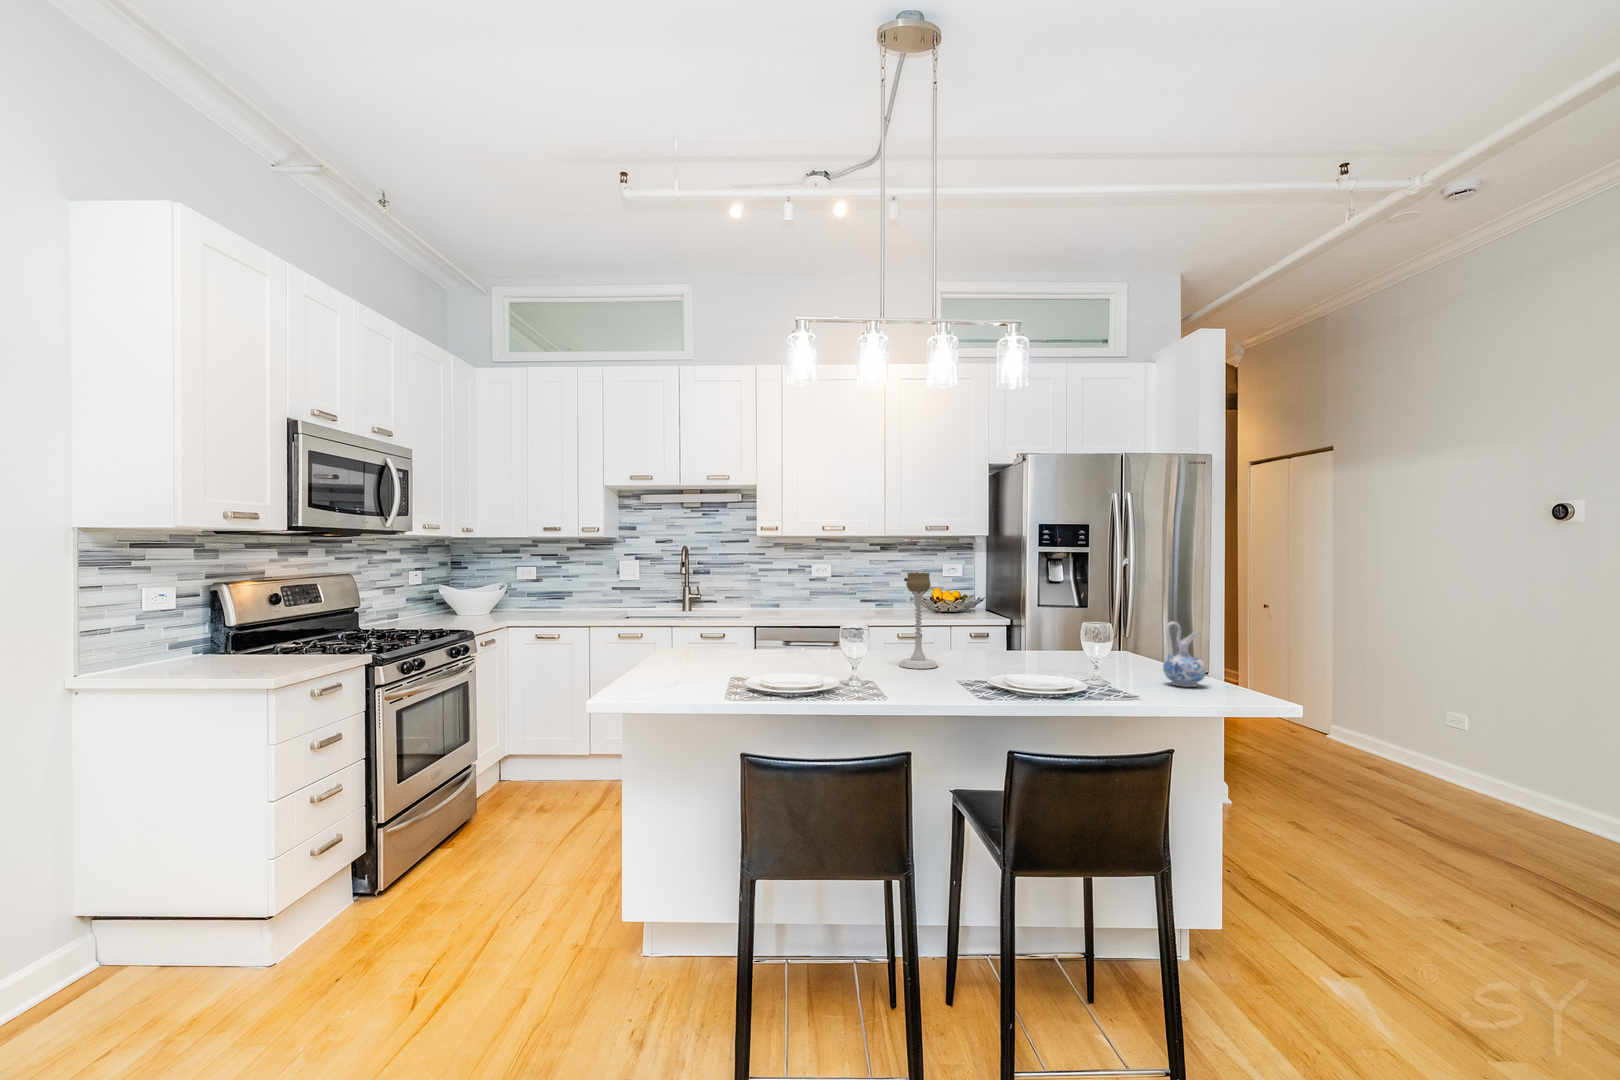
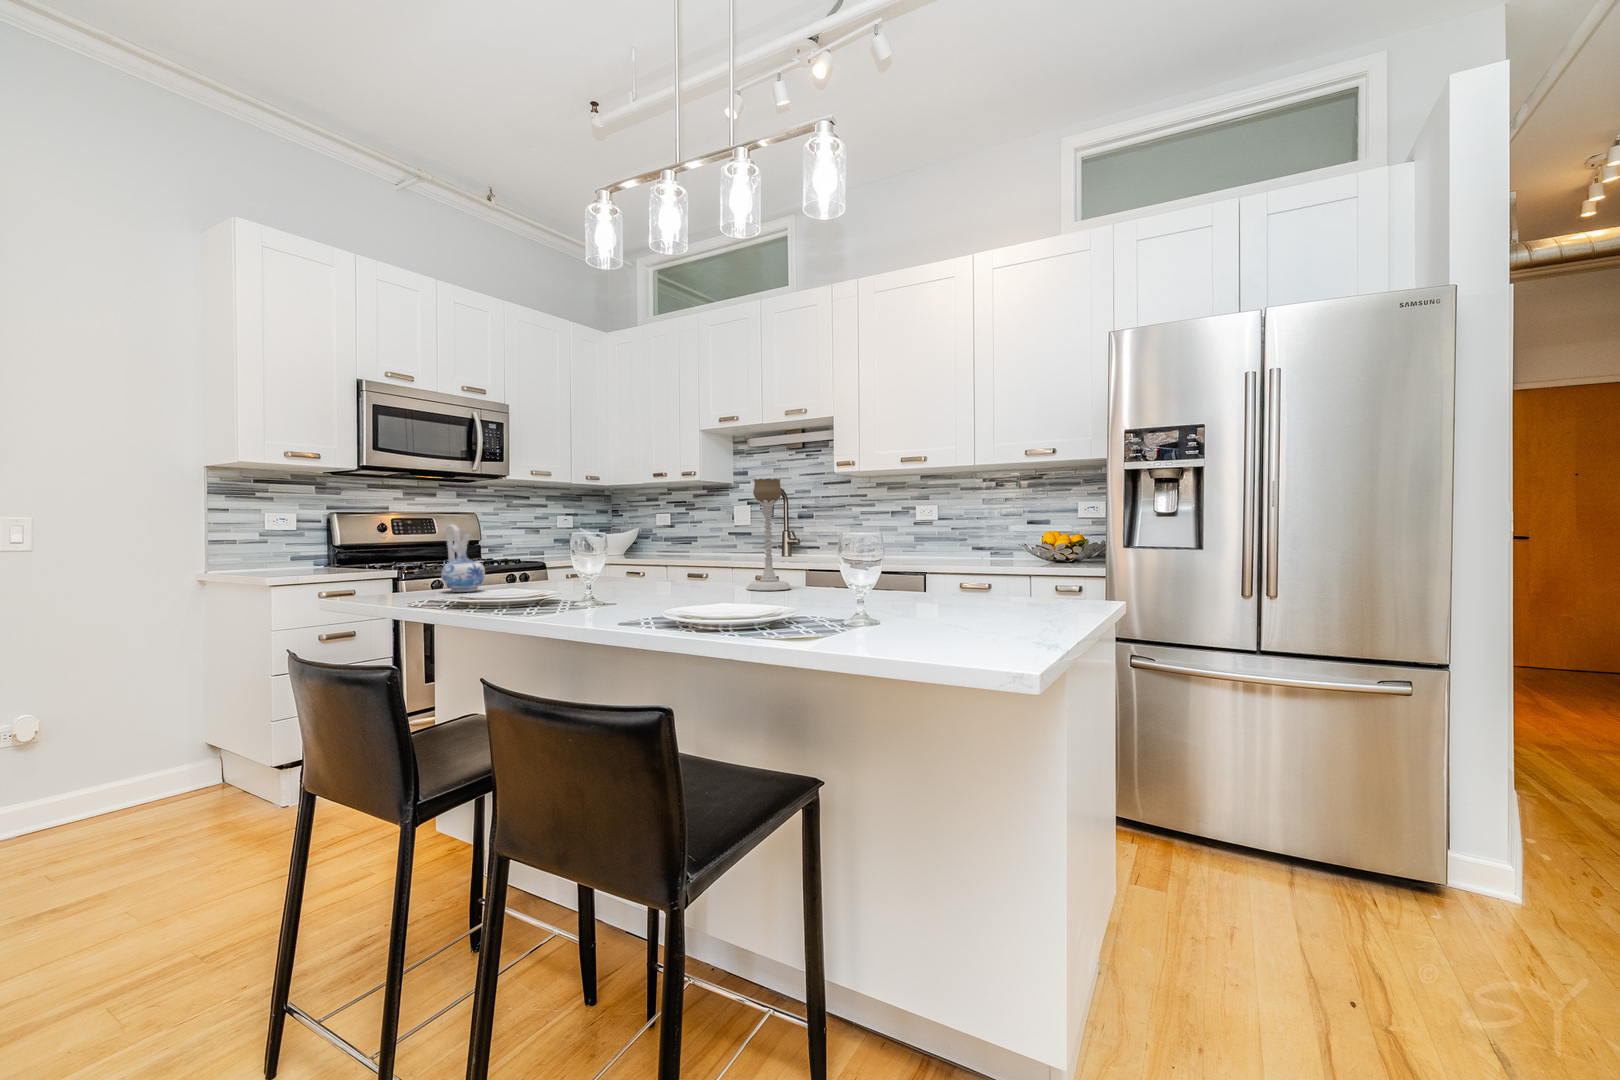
ceramic pitcher: present [1163,622,1206,687] -> present [441,524,485,592]

